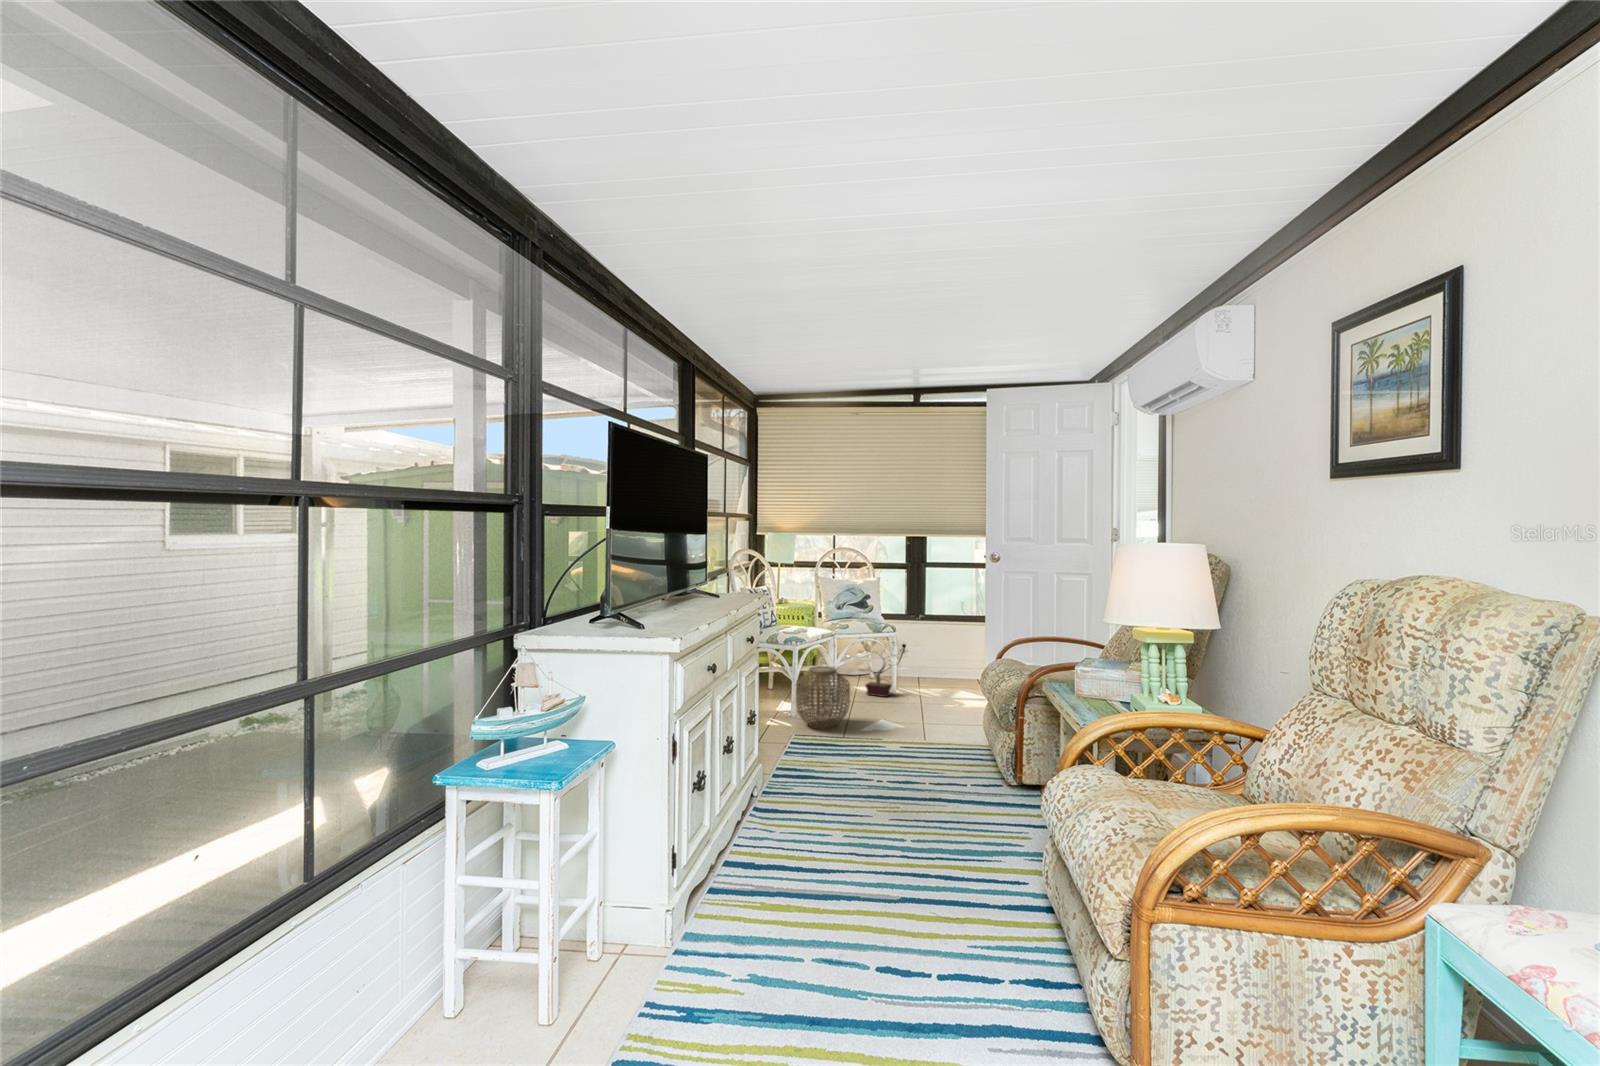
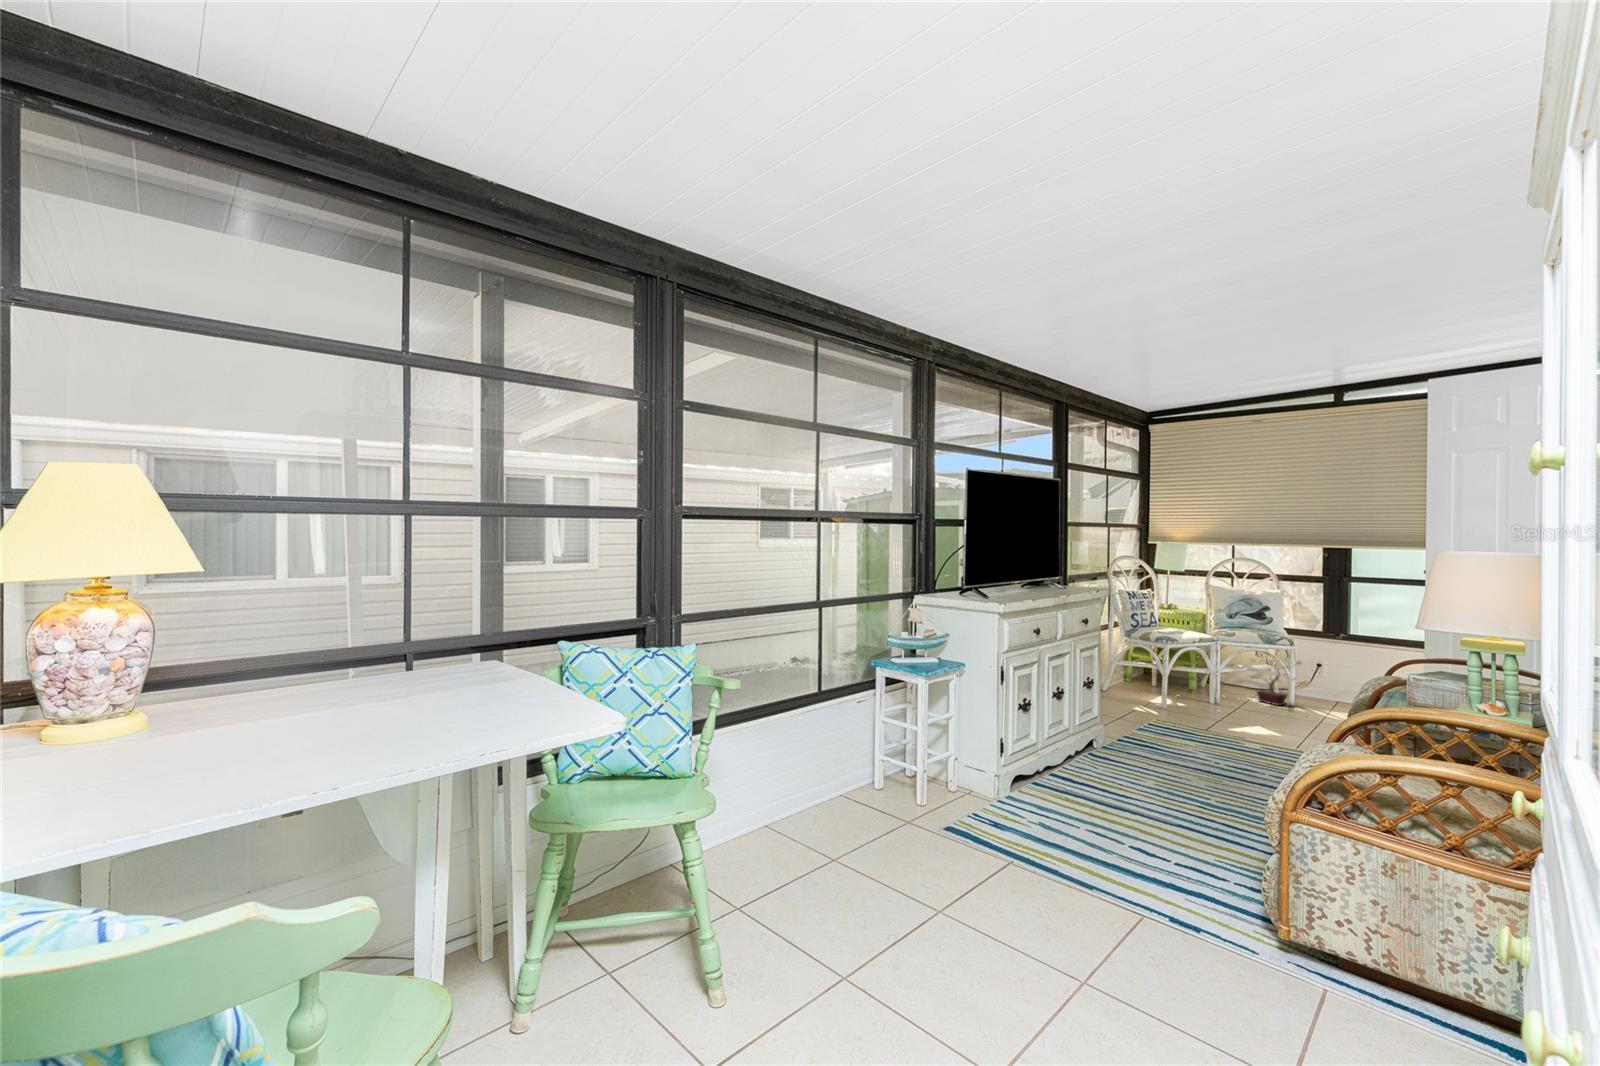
woven basket: present [796,666,850,729] -> none [1166,663,1221,718]

